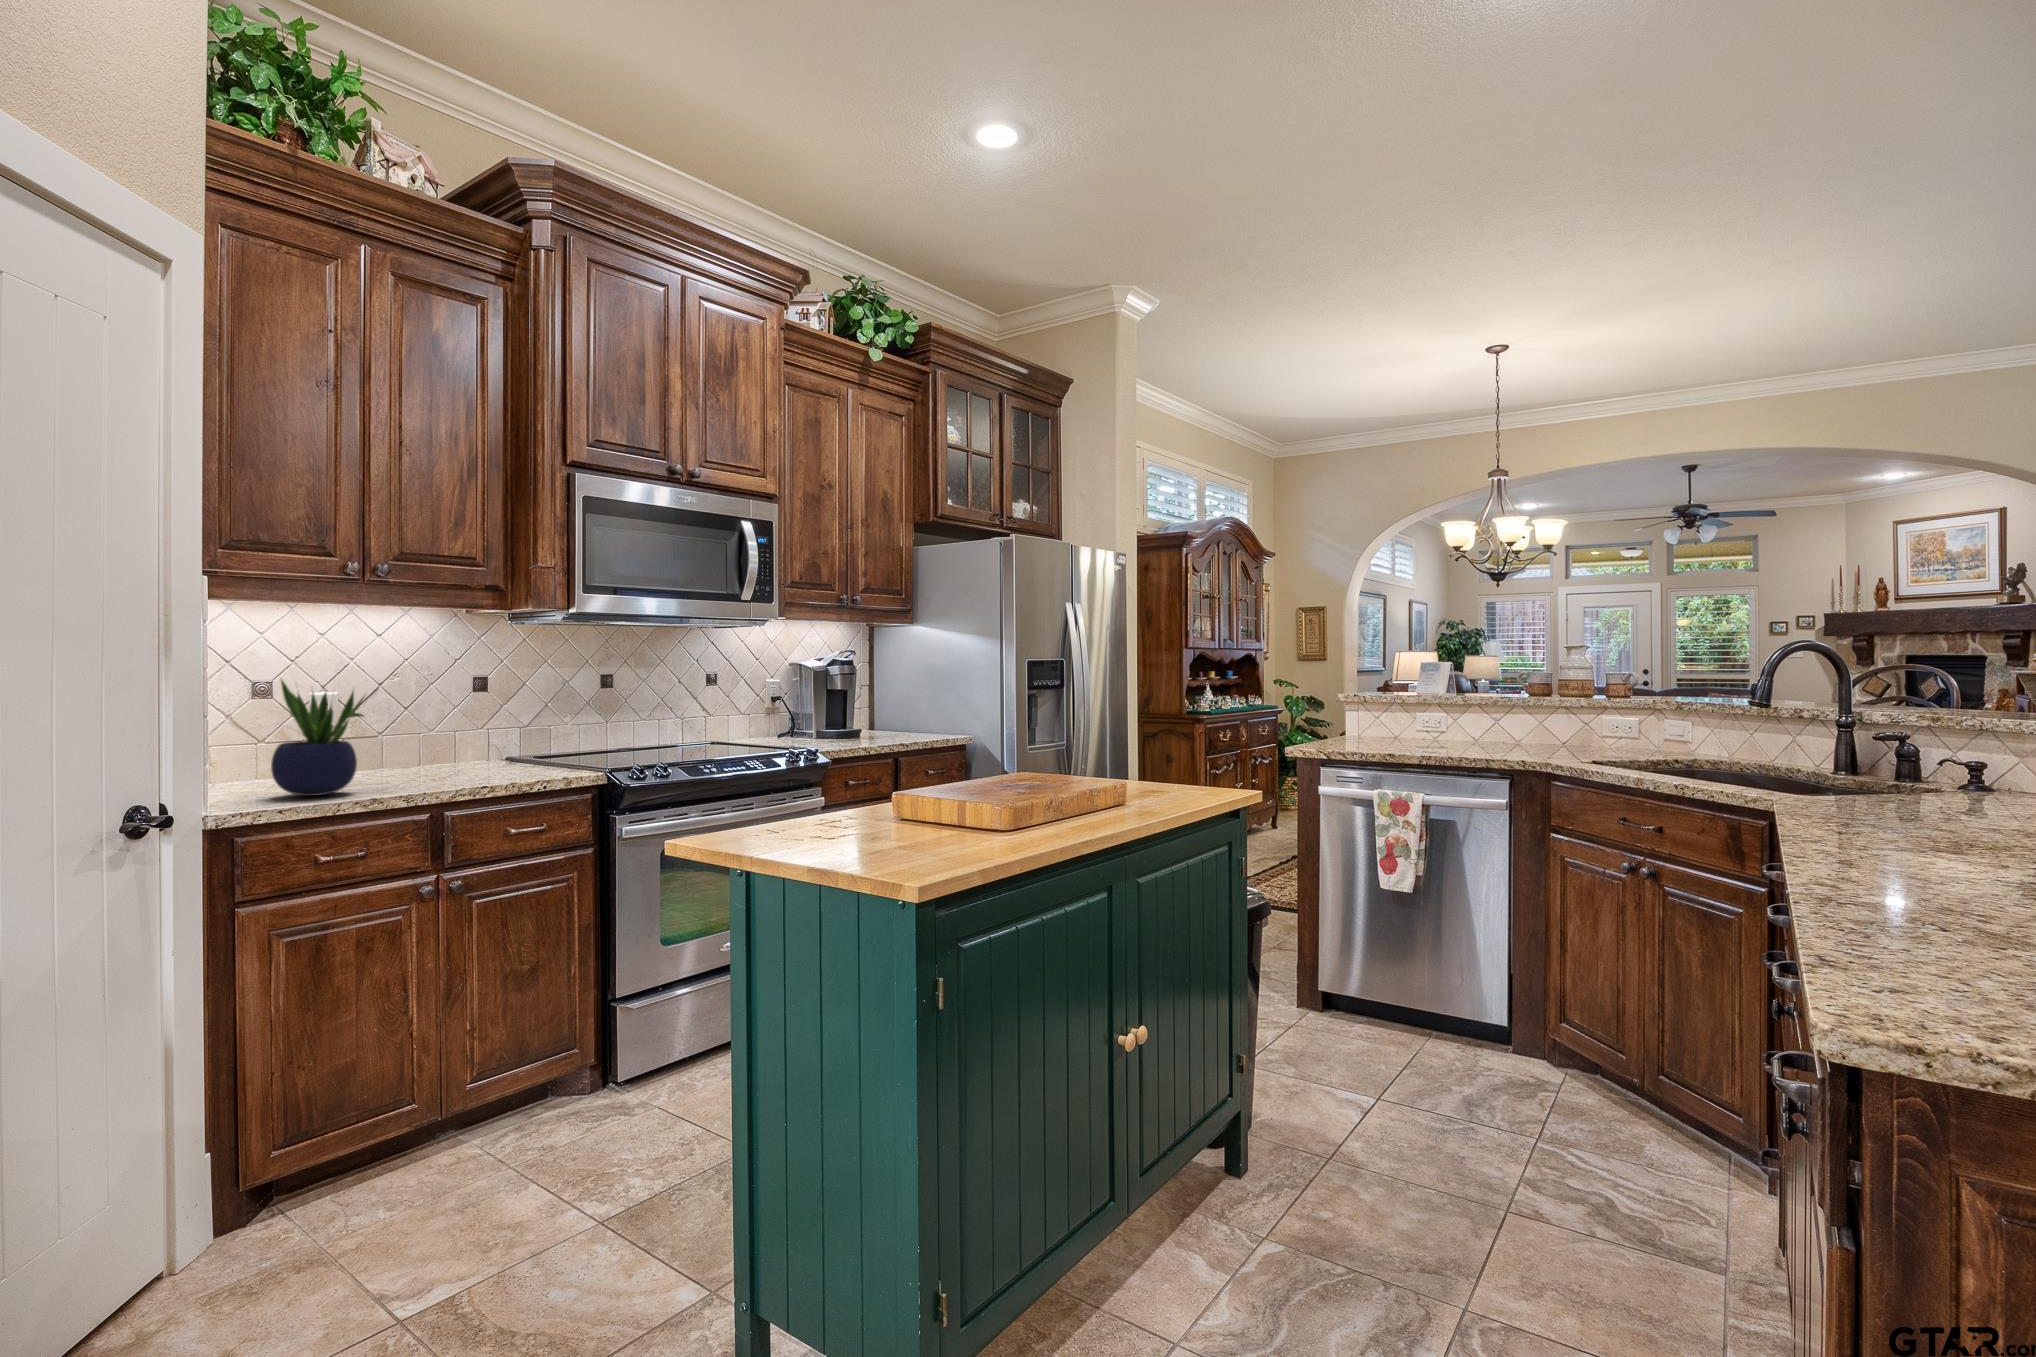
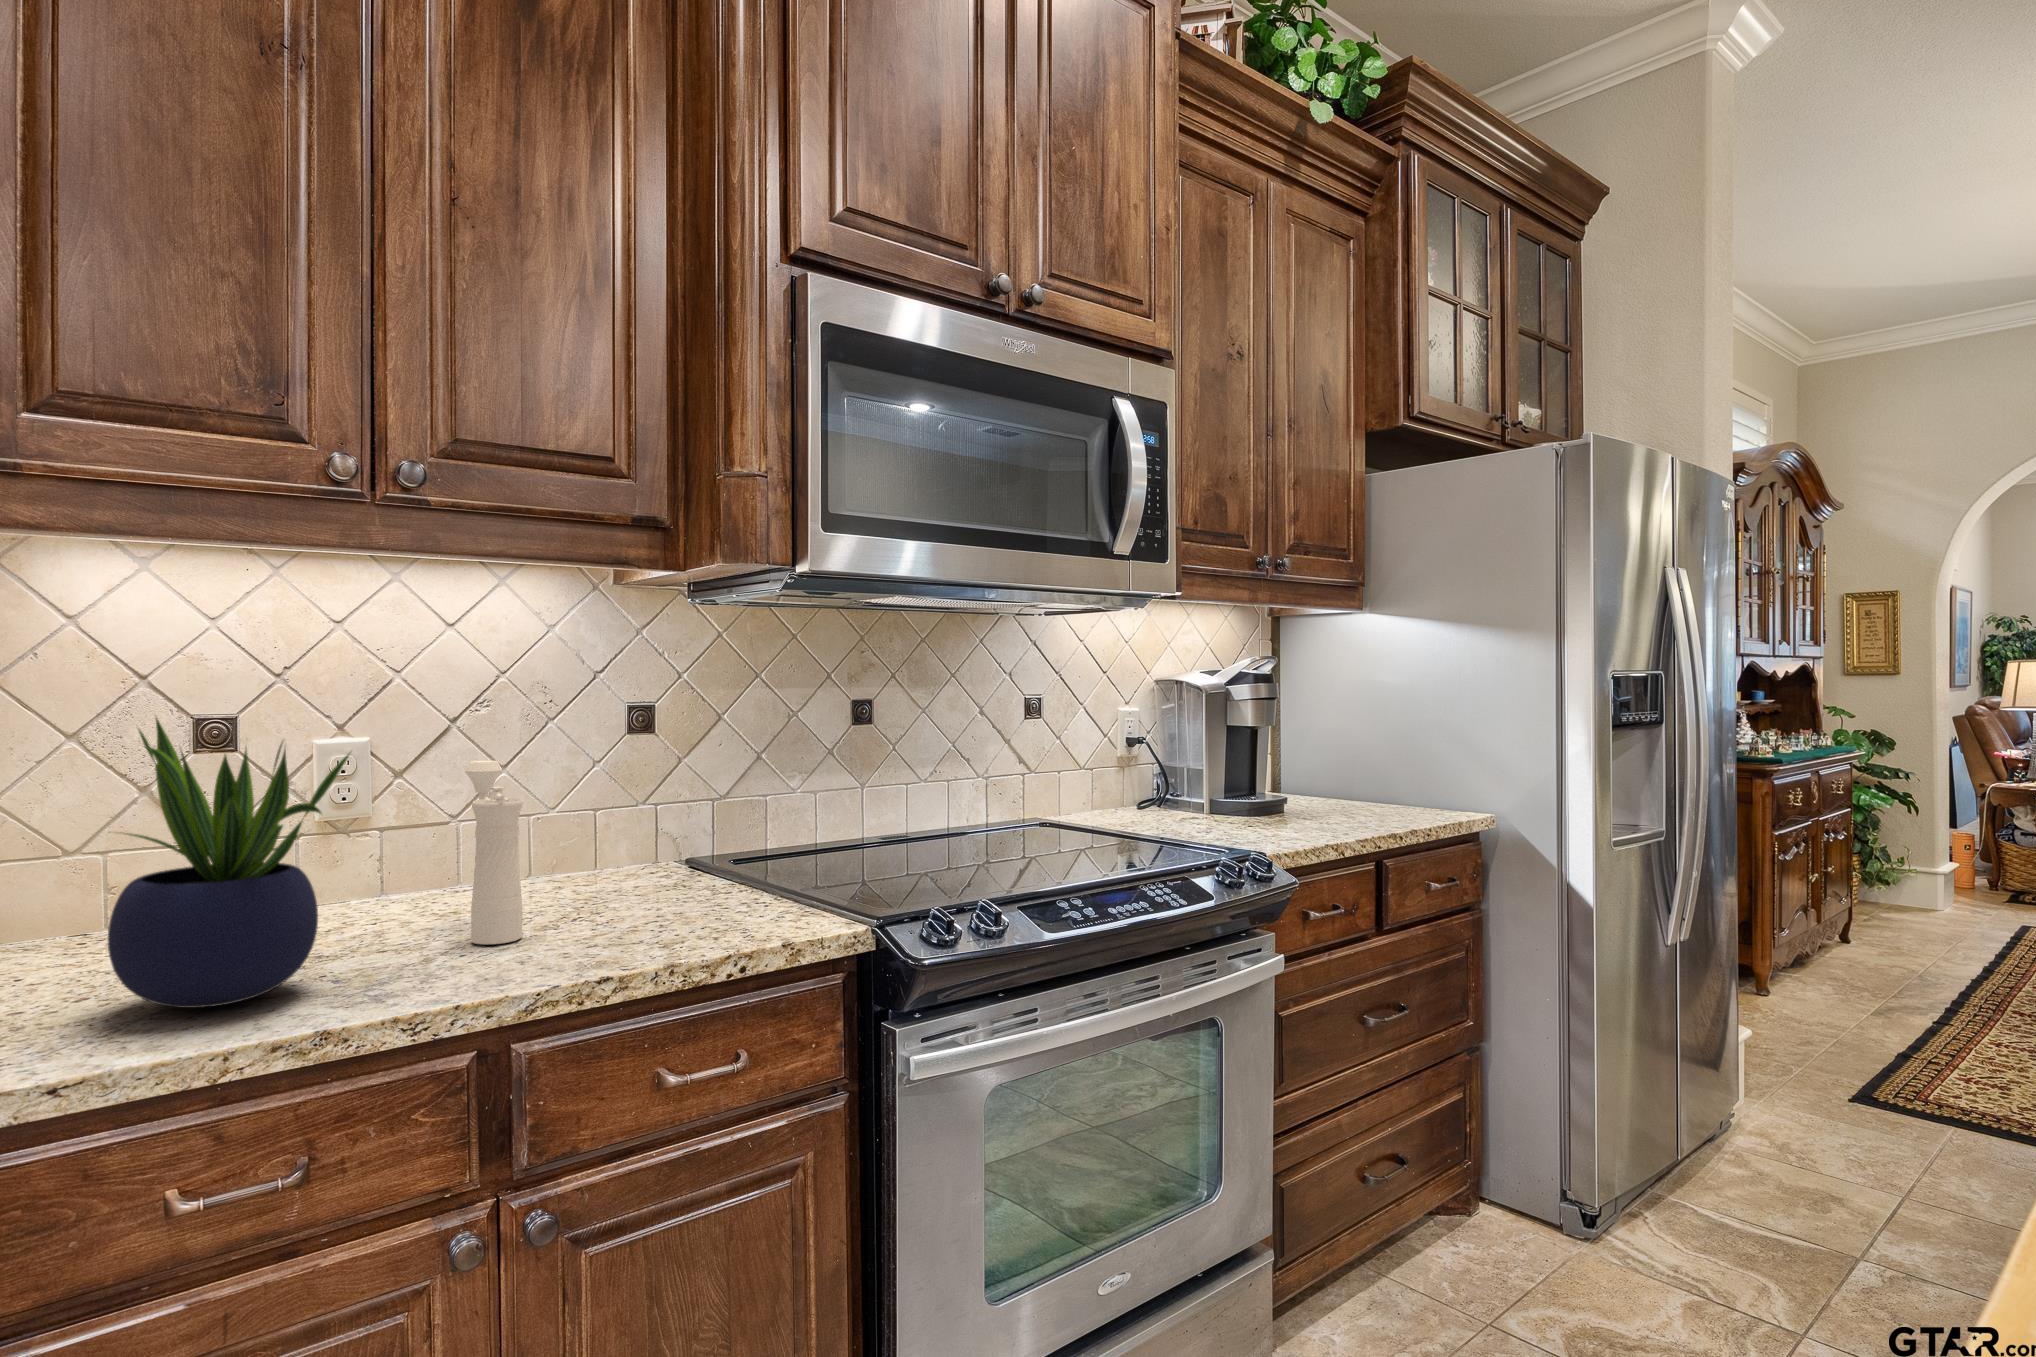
pepper mill: none [402,701,437,782] -> present [465,760,524,945]

